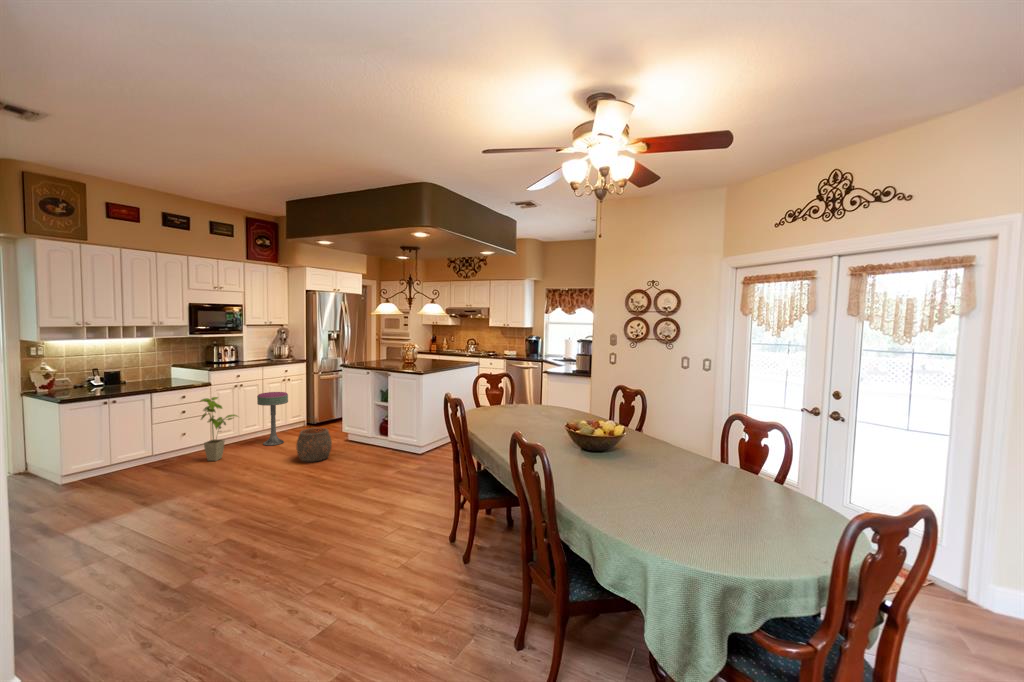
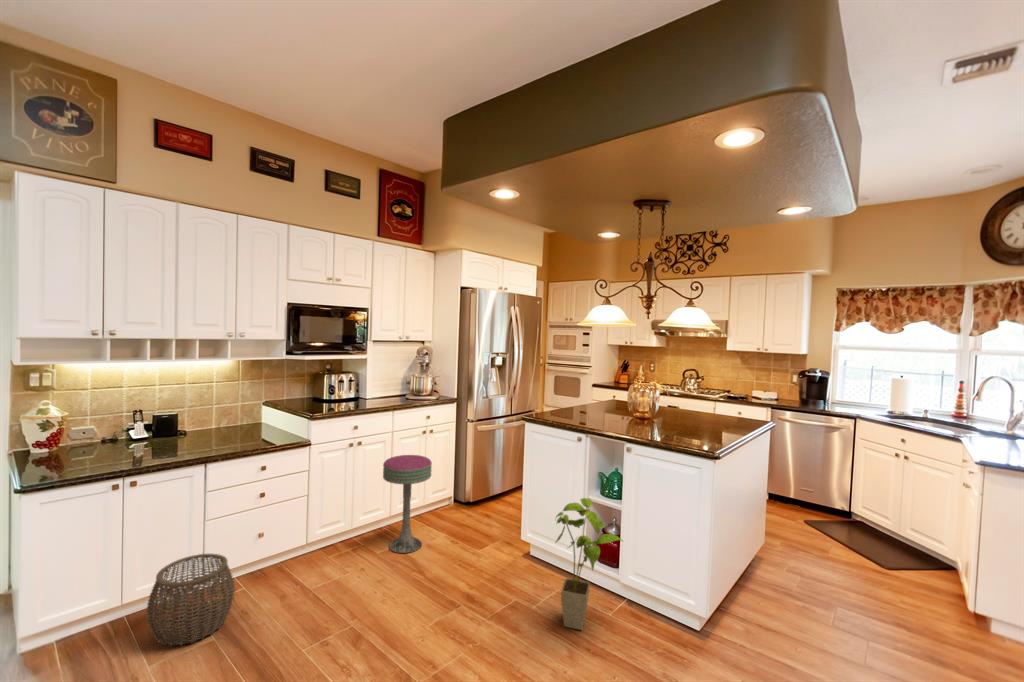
house plant: present [200,397,238,461] -> present [556,498,622,630]
woven basket: present [296,428,332,462] -> present [146,554,235,646]

